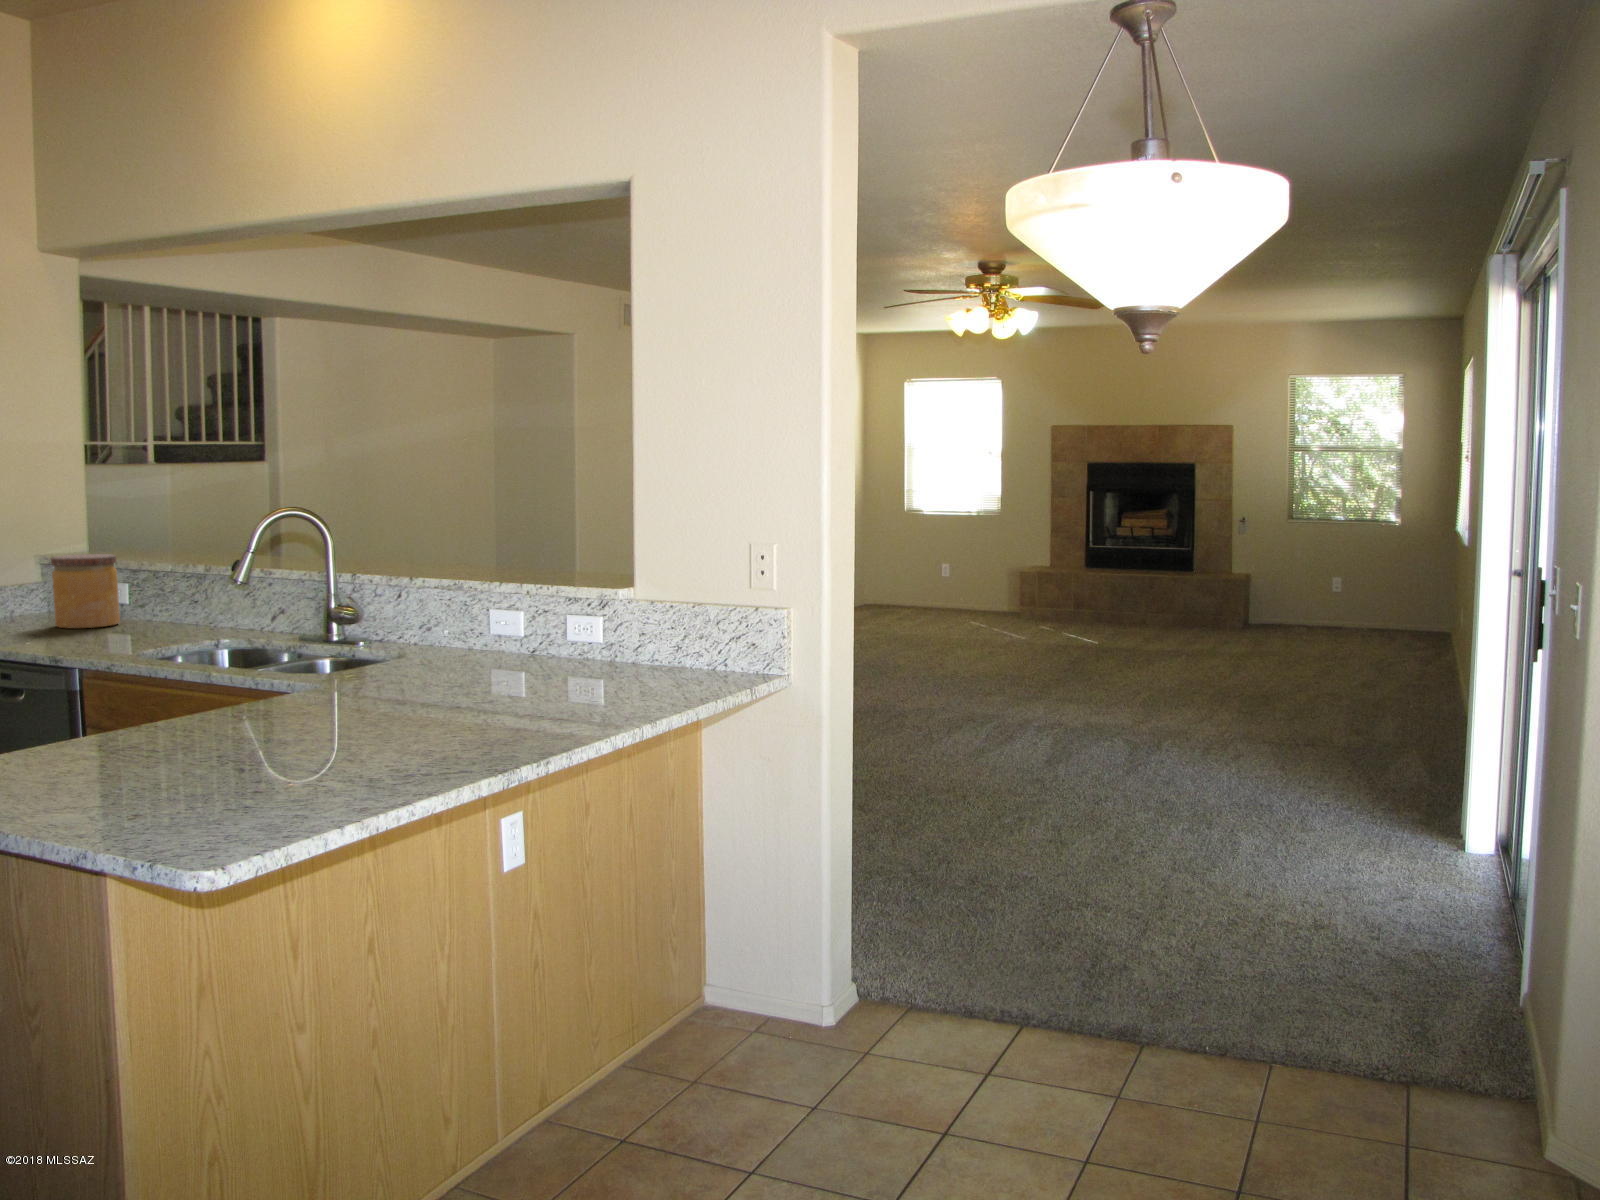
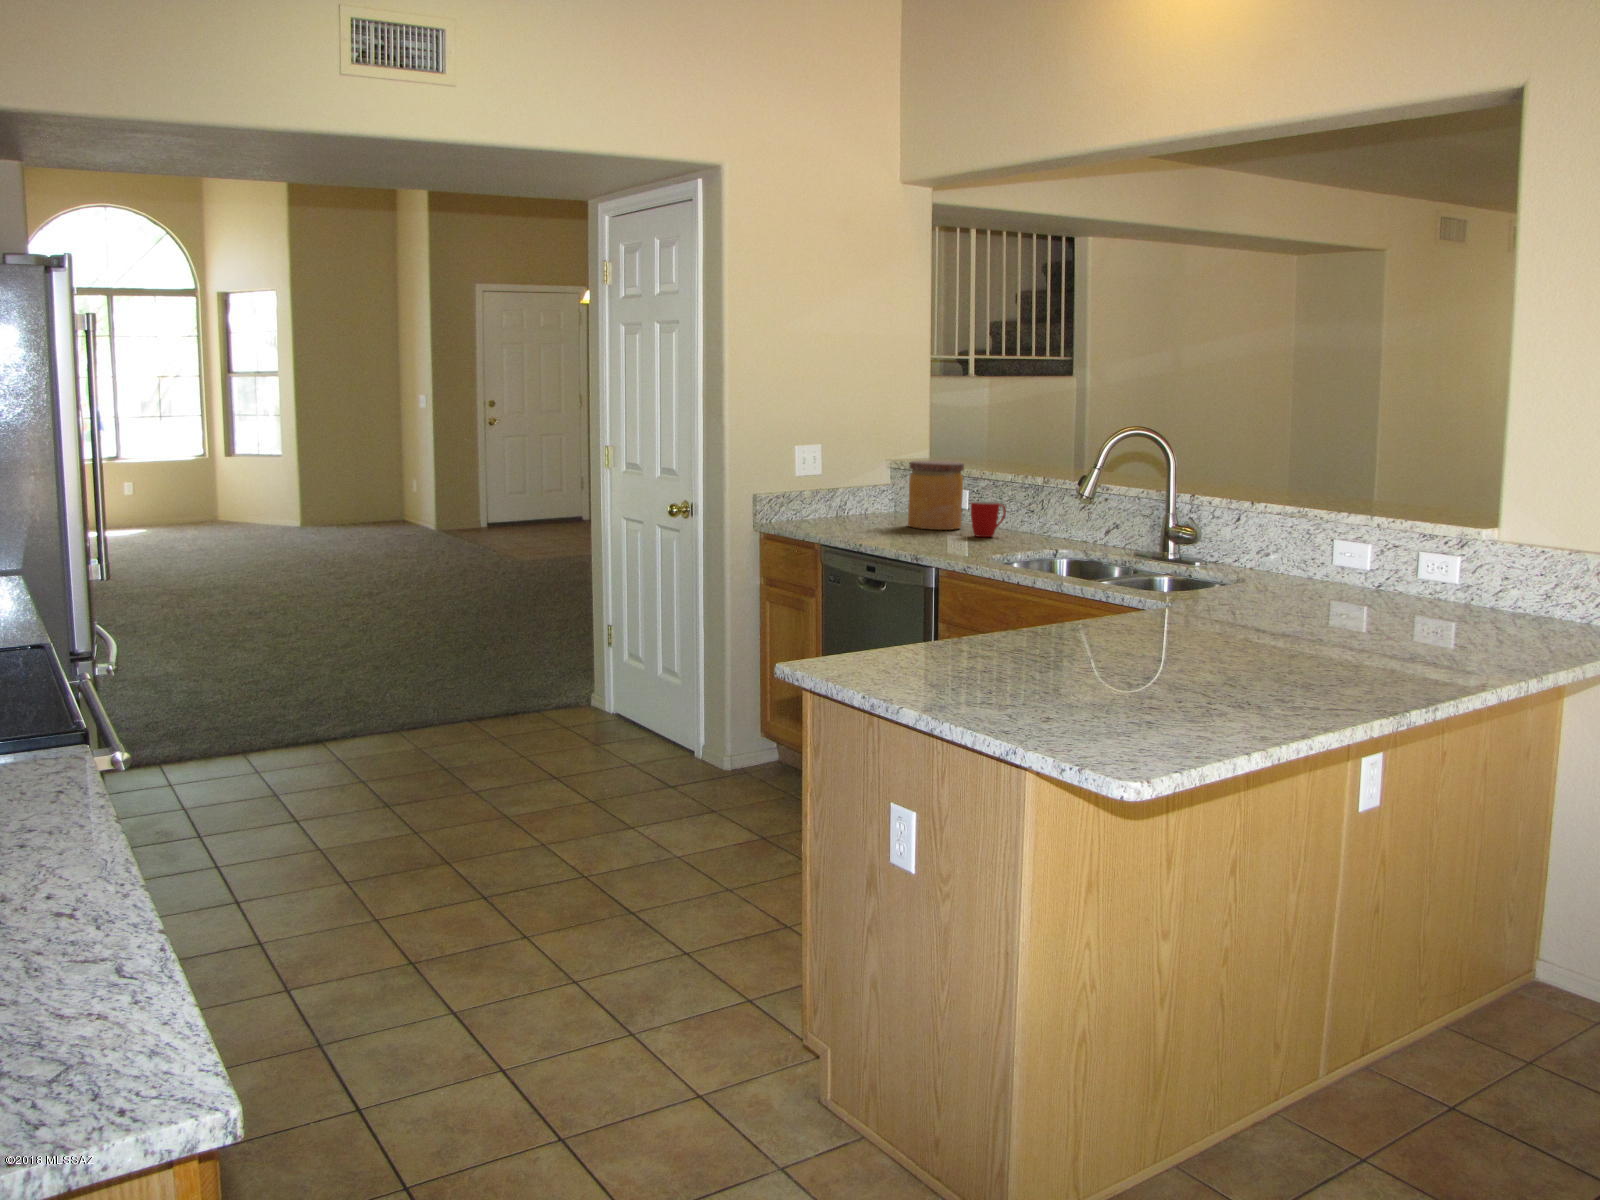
mug: none [123,594,166,632] -> present [971,501,1006,537]

